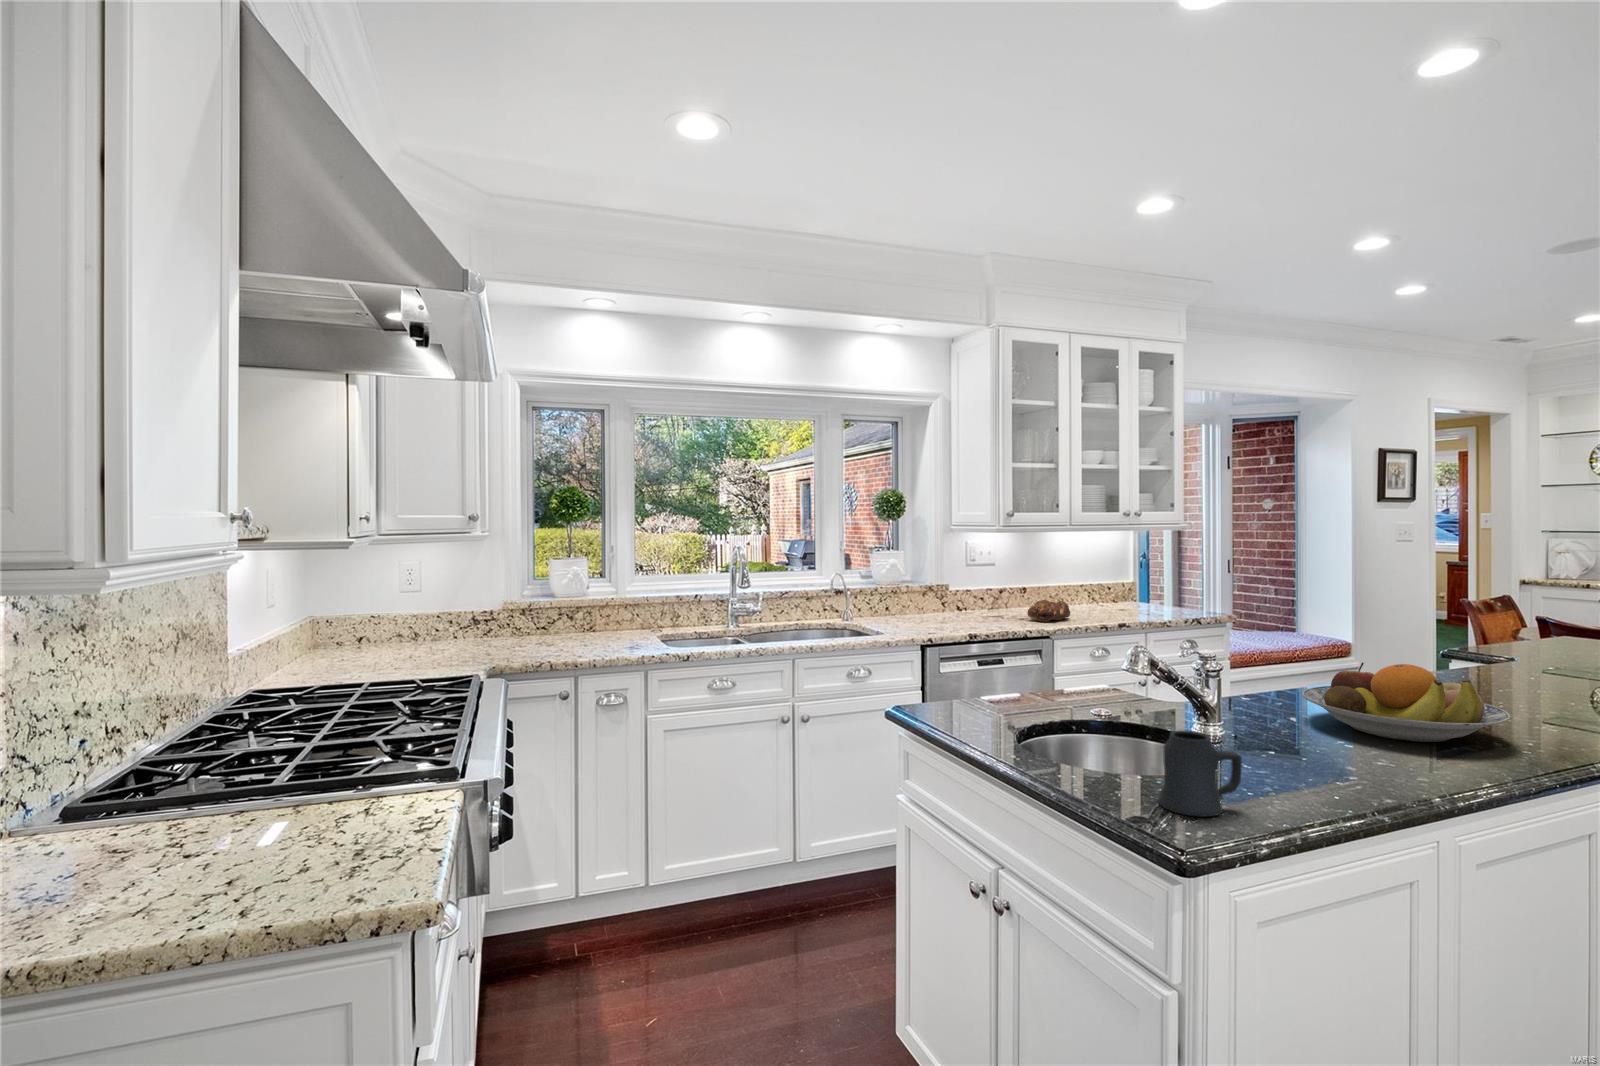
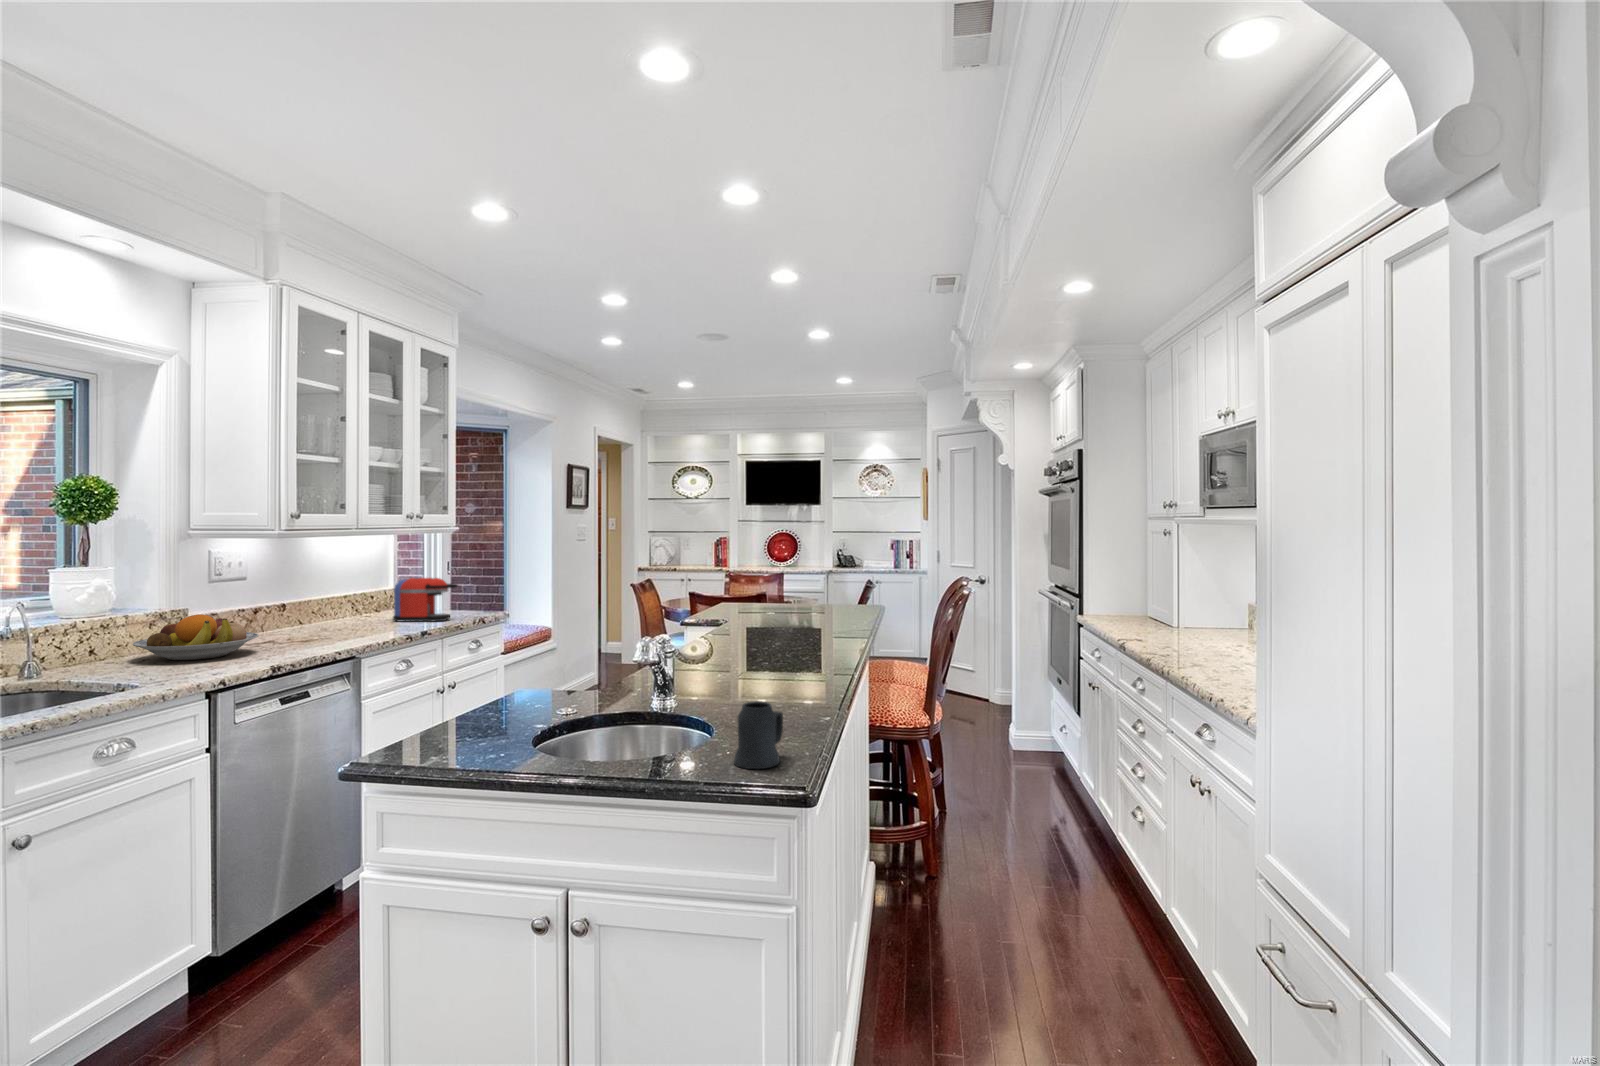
coffee maker: none [1120,572,1180,617] -> present [393,578,458,622]
bread loaf: present [1027,600,1070,622] -> none [310,615,358,641]
fruit bowl: present [1302,663,1510,742] -> present [133,615,259,660]

